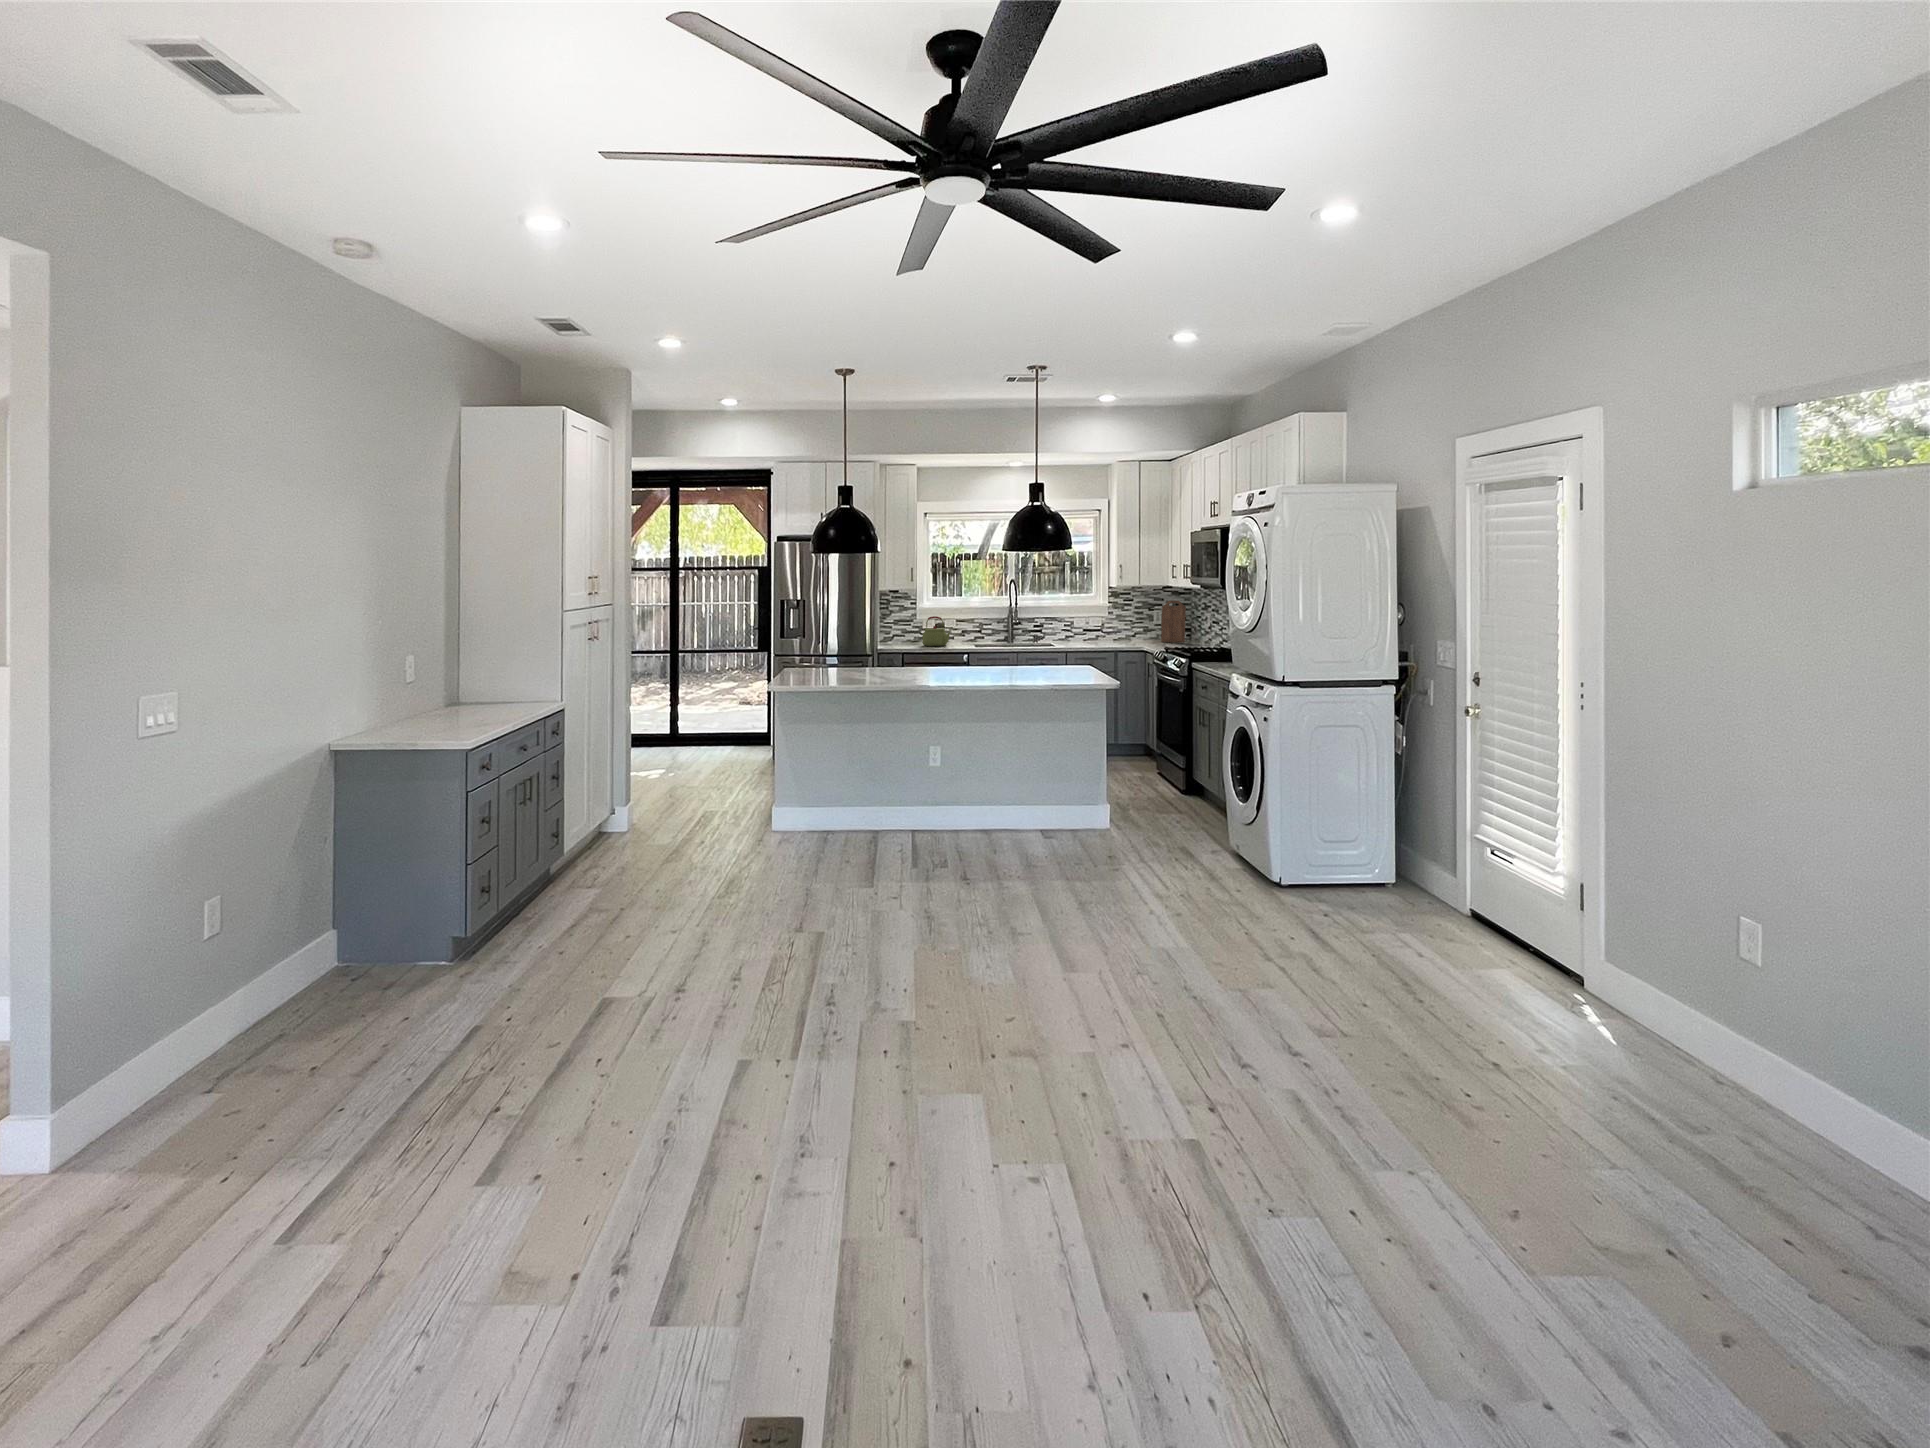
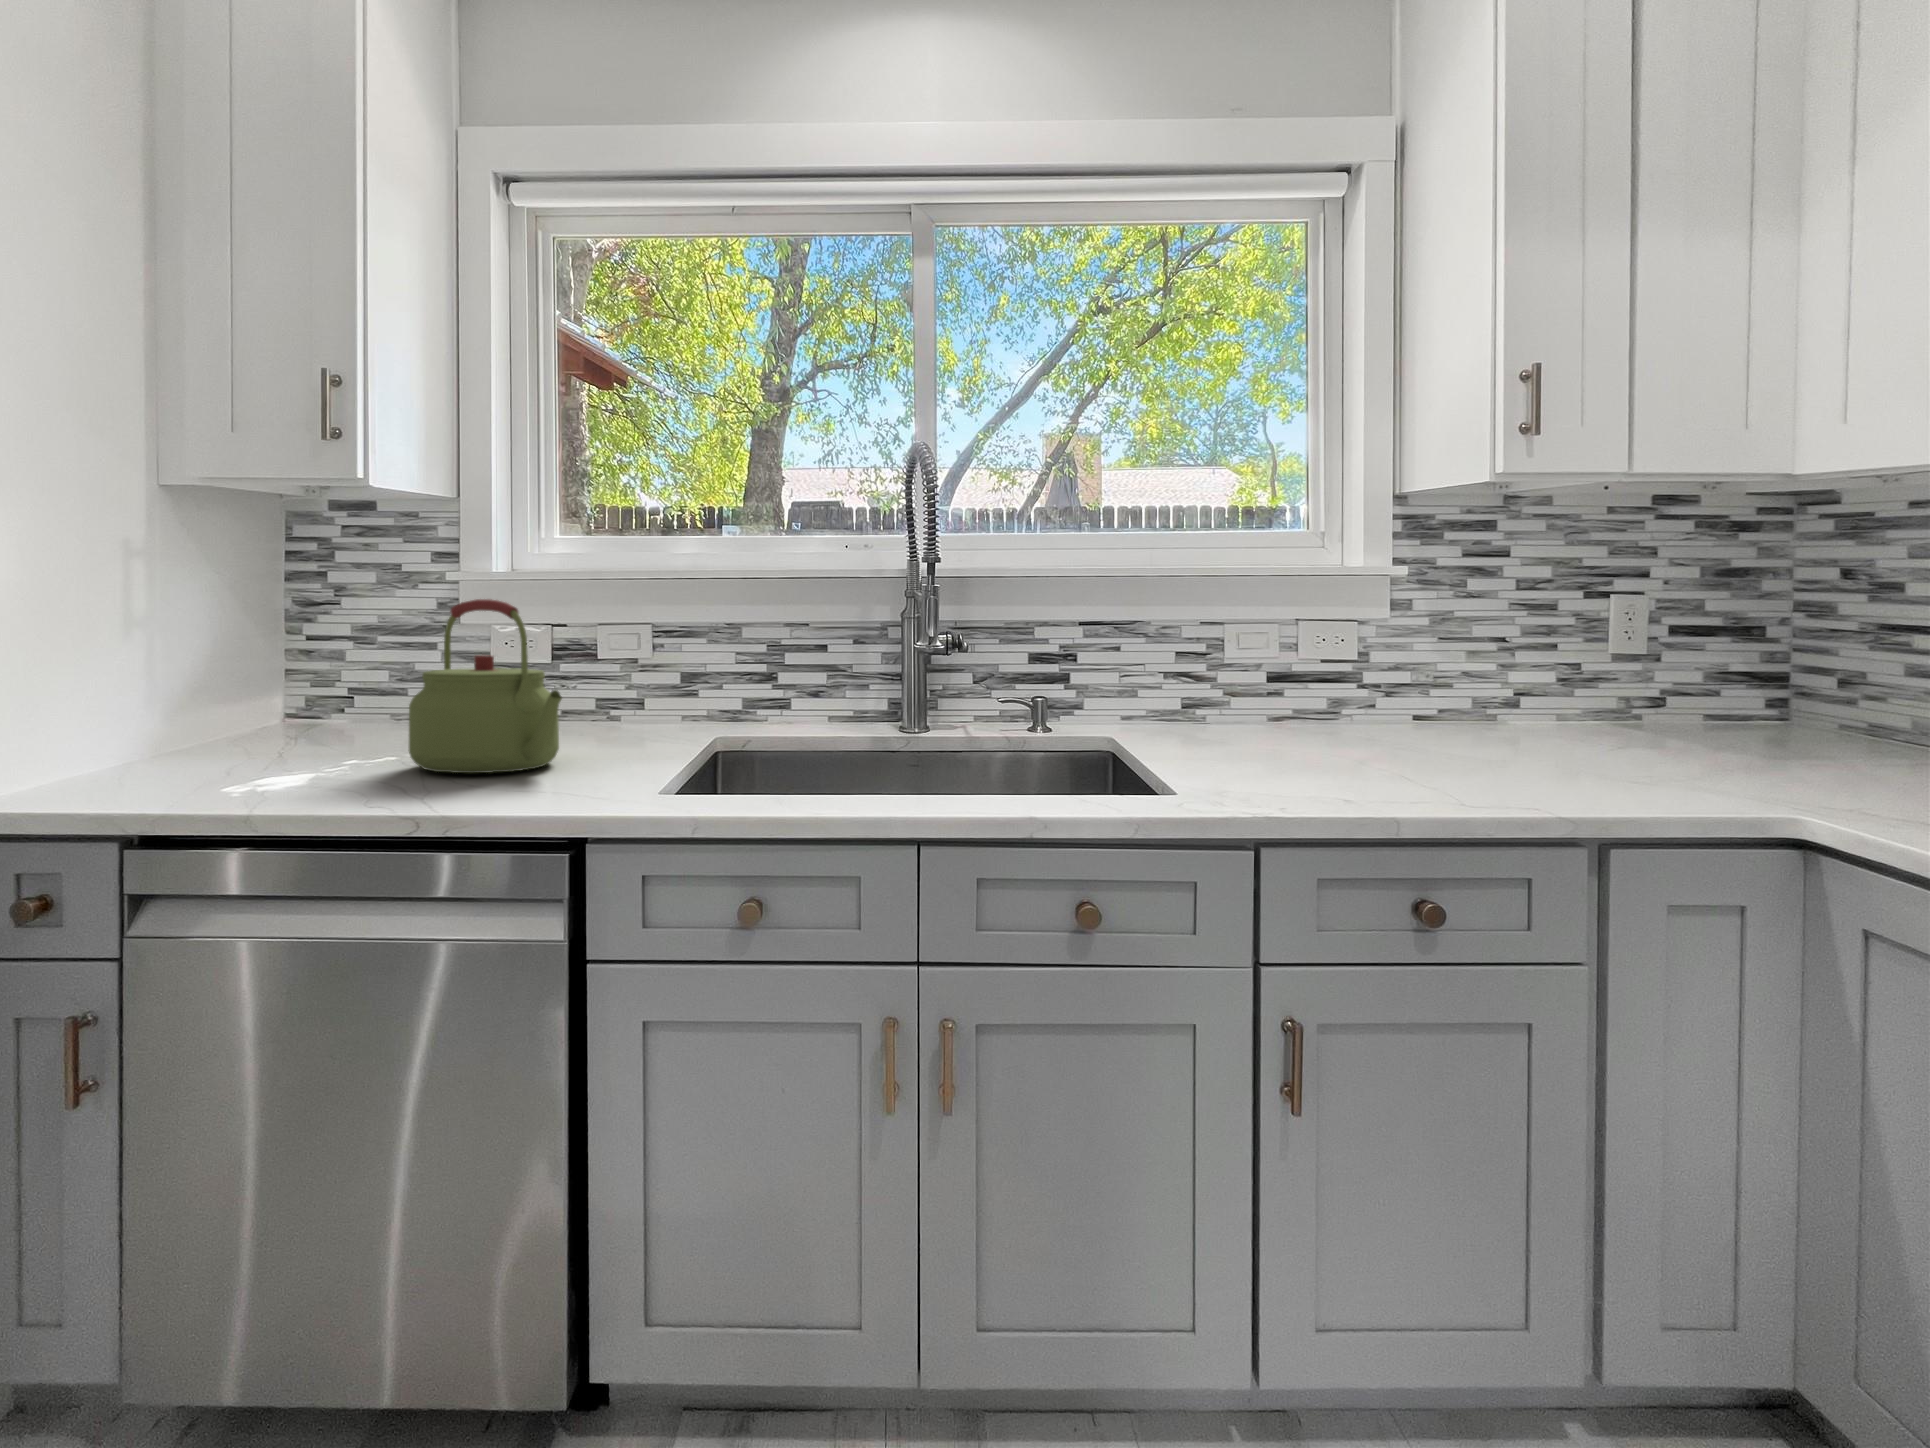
cutting board: present [1161,601,1186,642] -> none [1720,532,1881,758]

